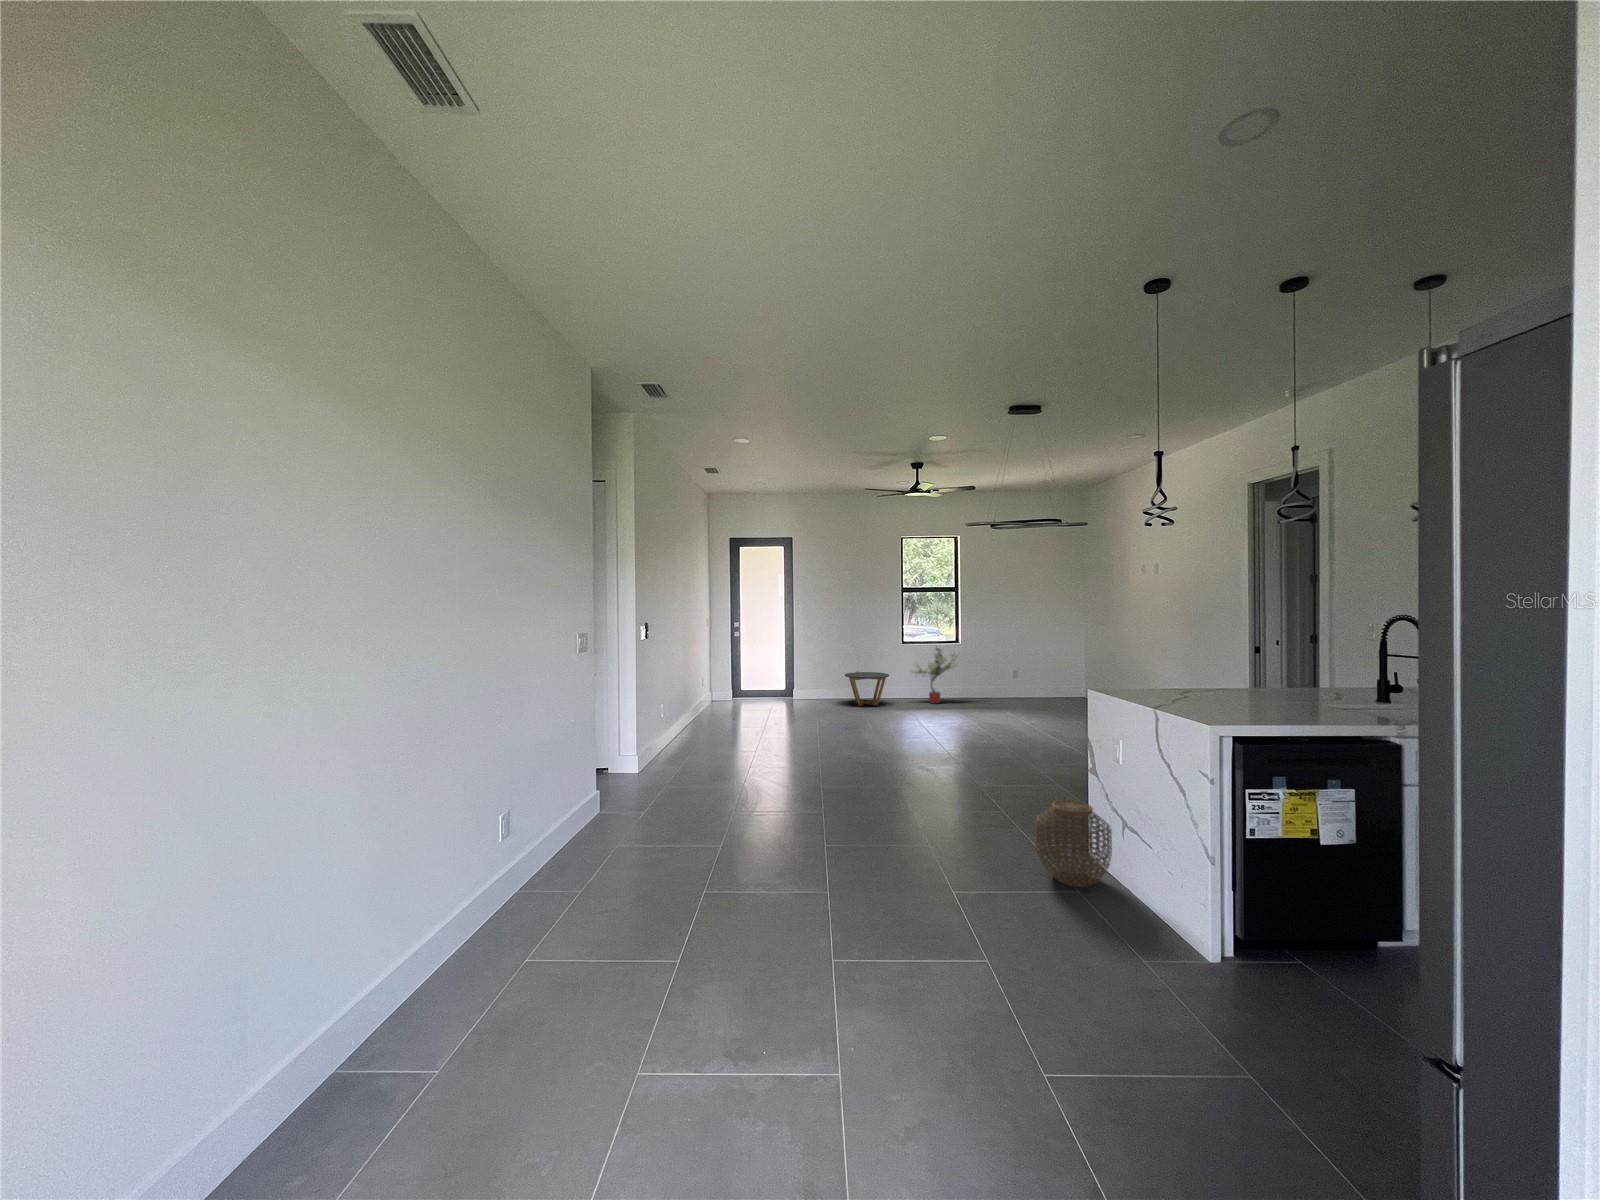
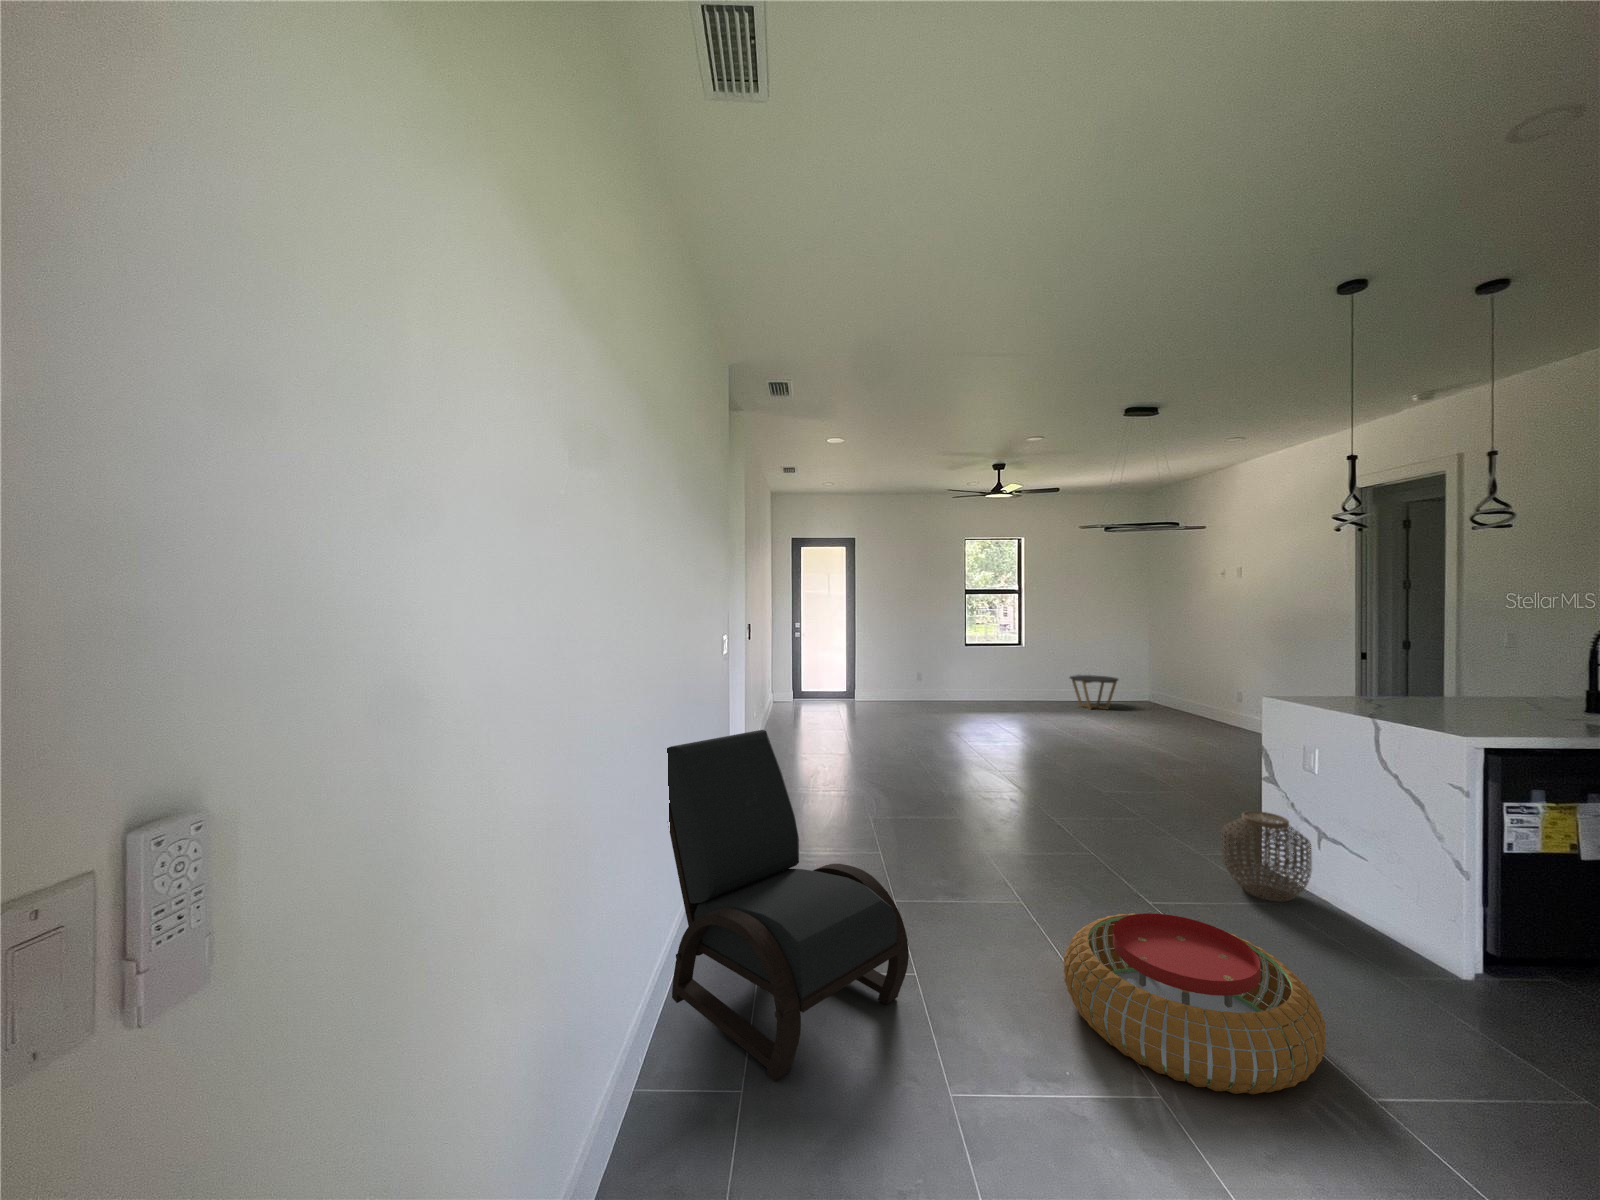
potted tree: present [913,646,958,704] -> none [975,648,1026,709]
side table: present [845,672,889,706] -> present [1070,675,1118,710]
lounge chair: none [433,722,657,1057] -> present [667,730,909,1082]
pouf: none [802,897,1021,1068] -> present [1064,913,1326,1094]

